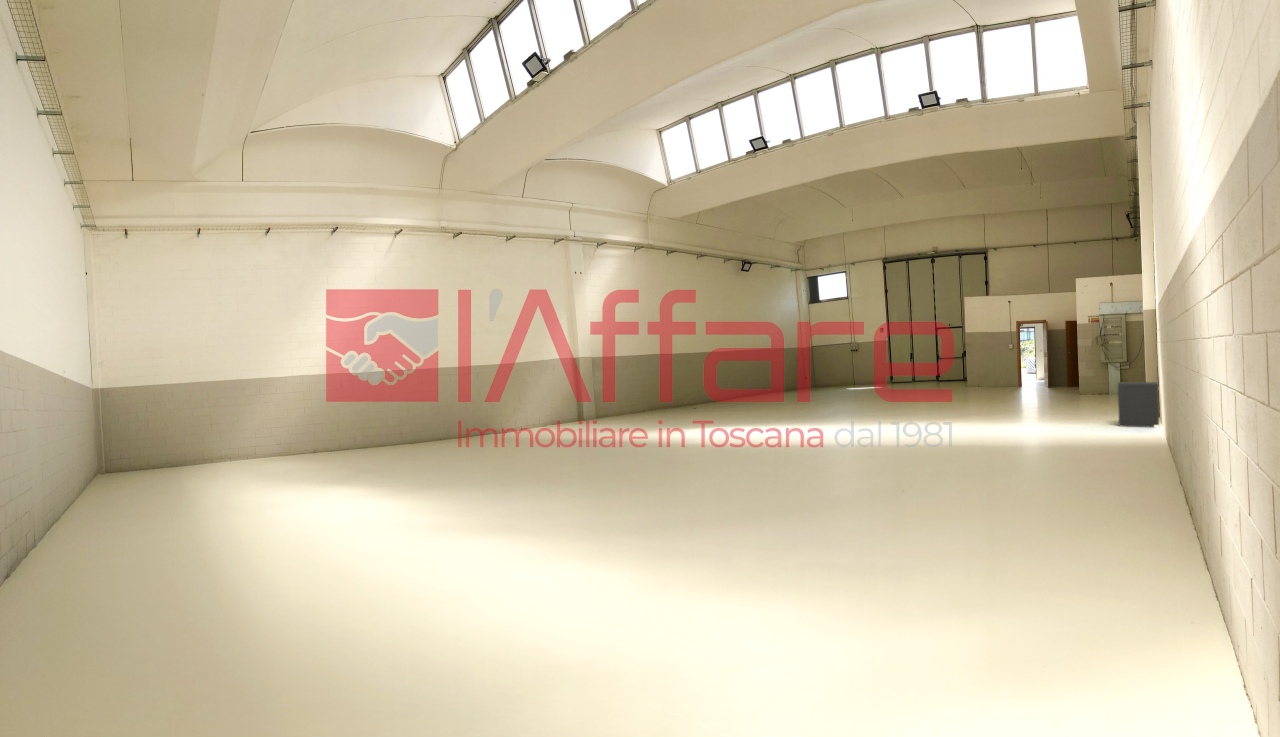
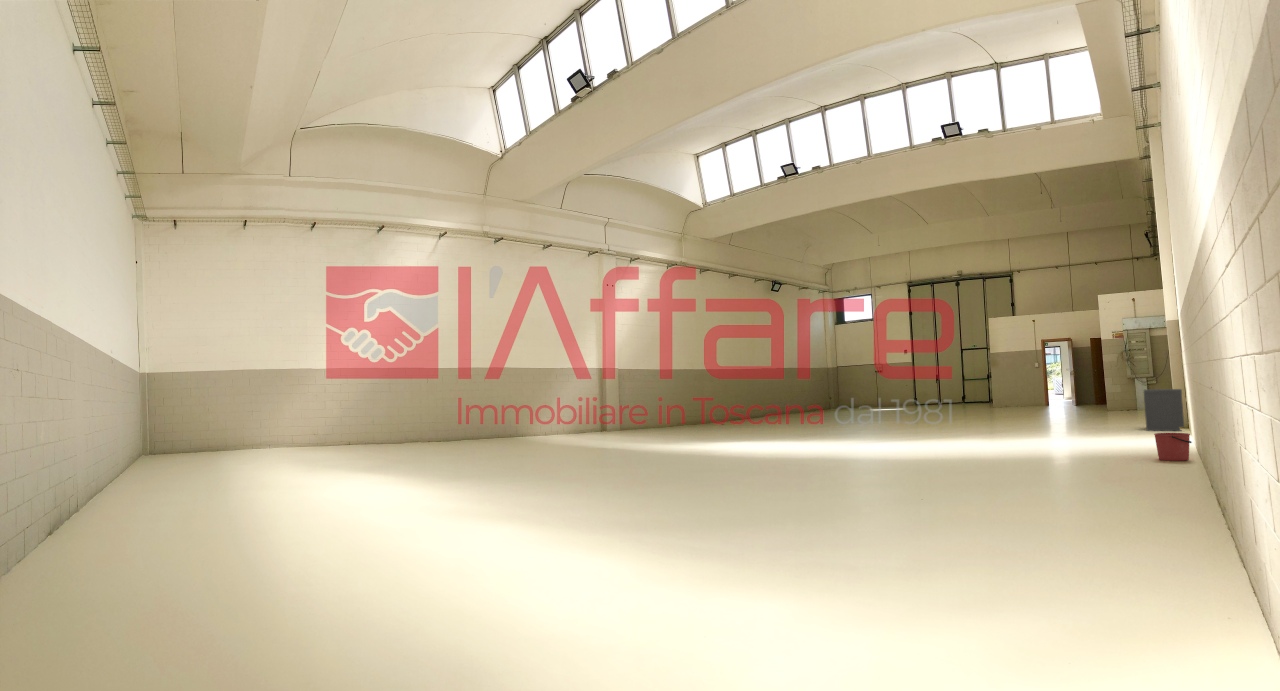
bucket: none [1130,446,1171,479] -> present [1154,433,1192,461]

